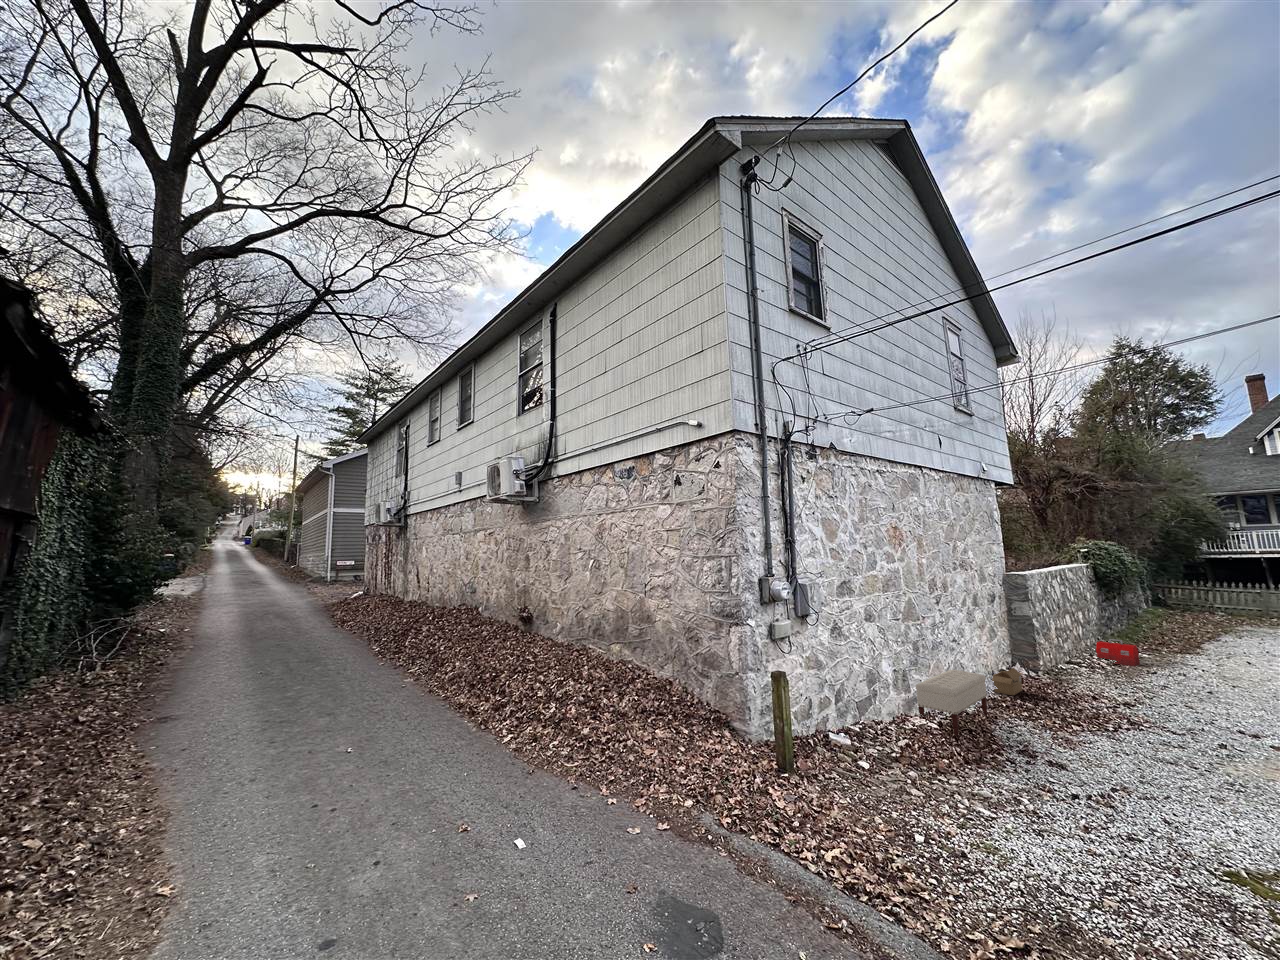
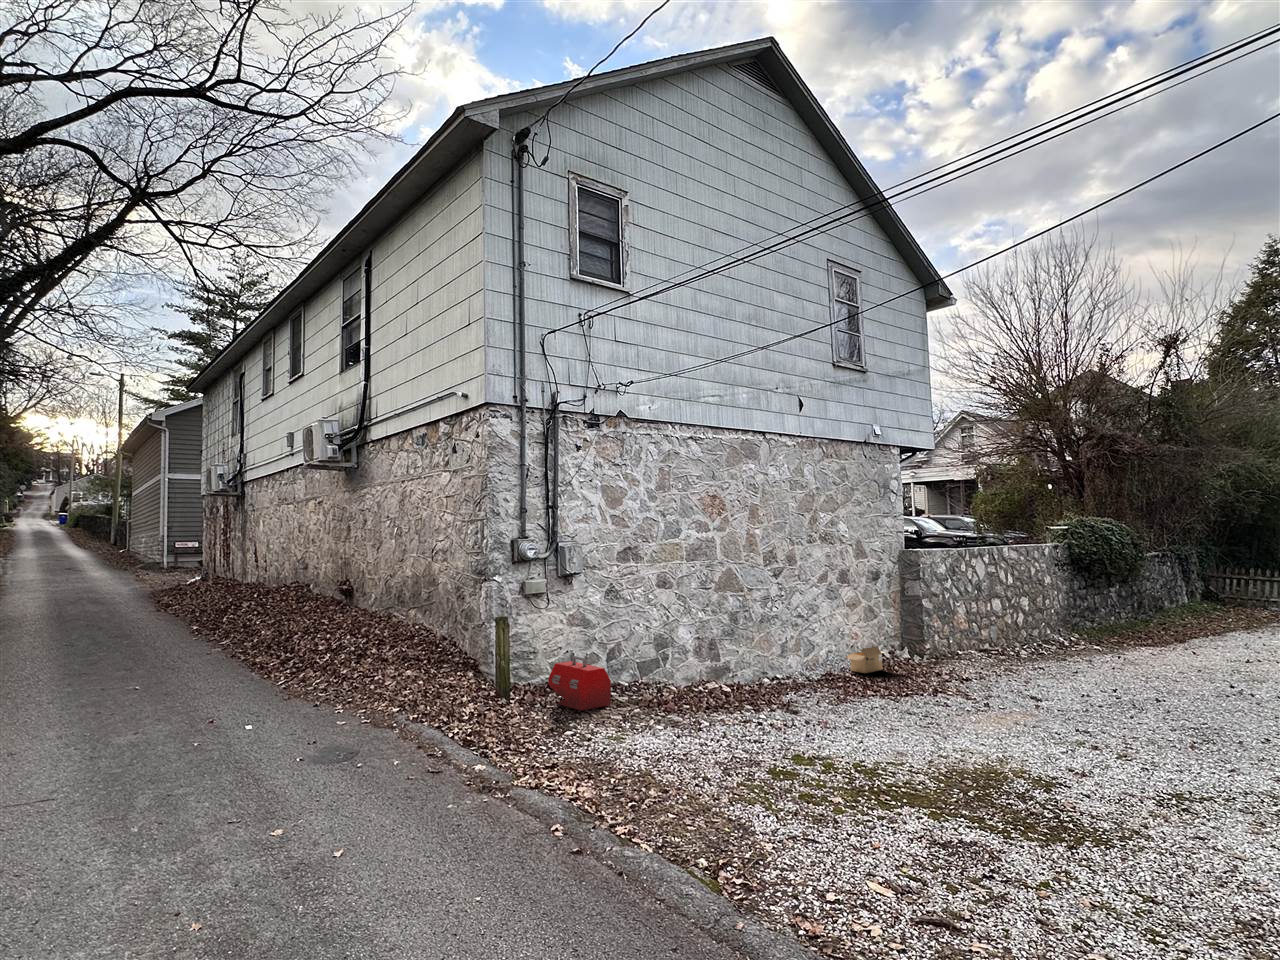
toolbox: present [1096,639,1140,666] -> present [548,656,611,711]
bench: present [916,670,988,736] -> none [720,642,805,698]

